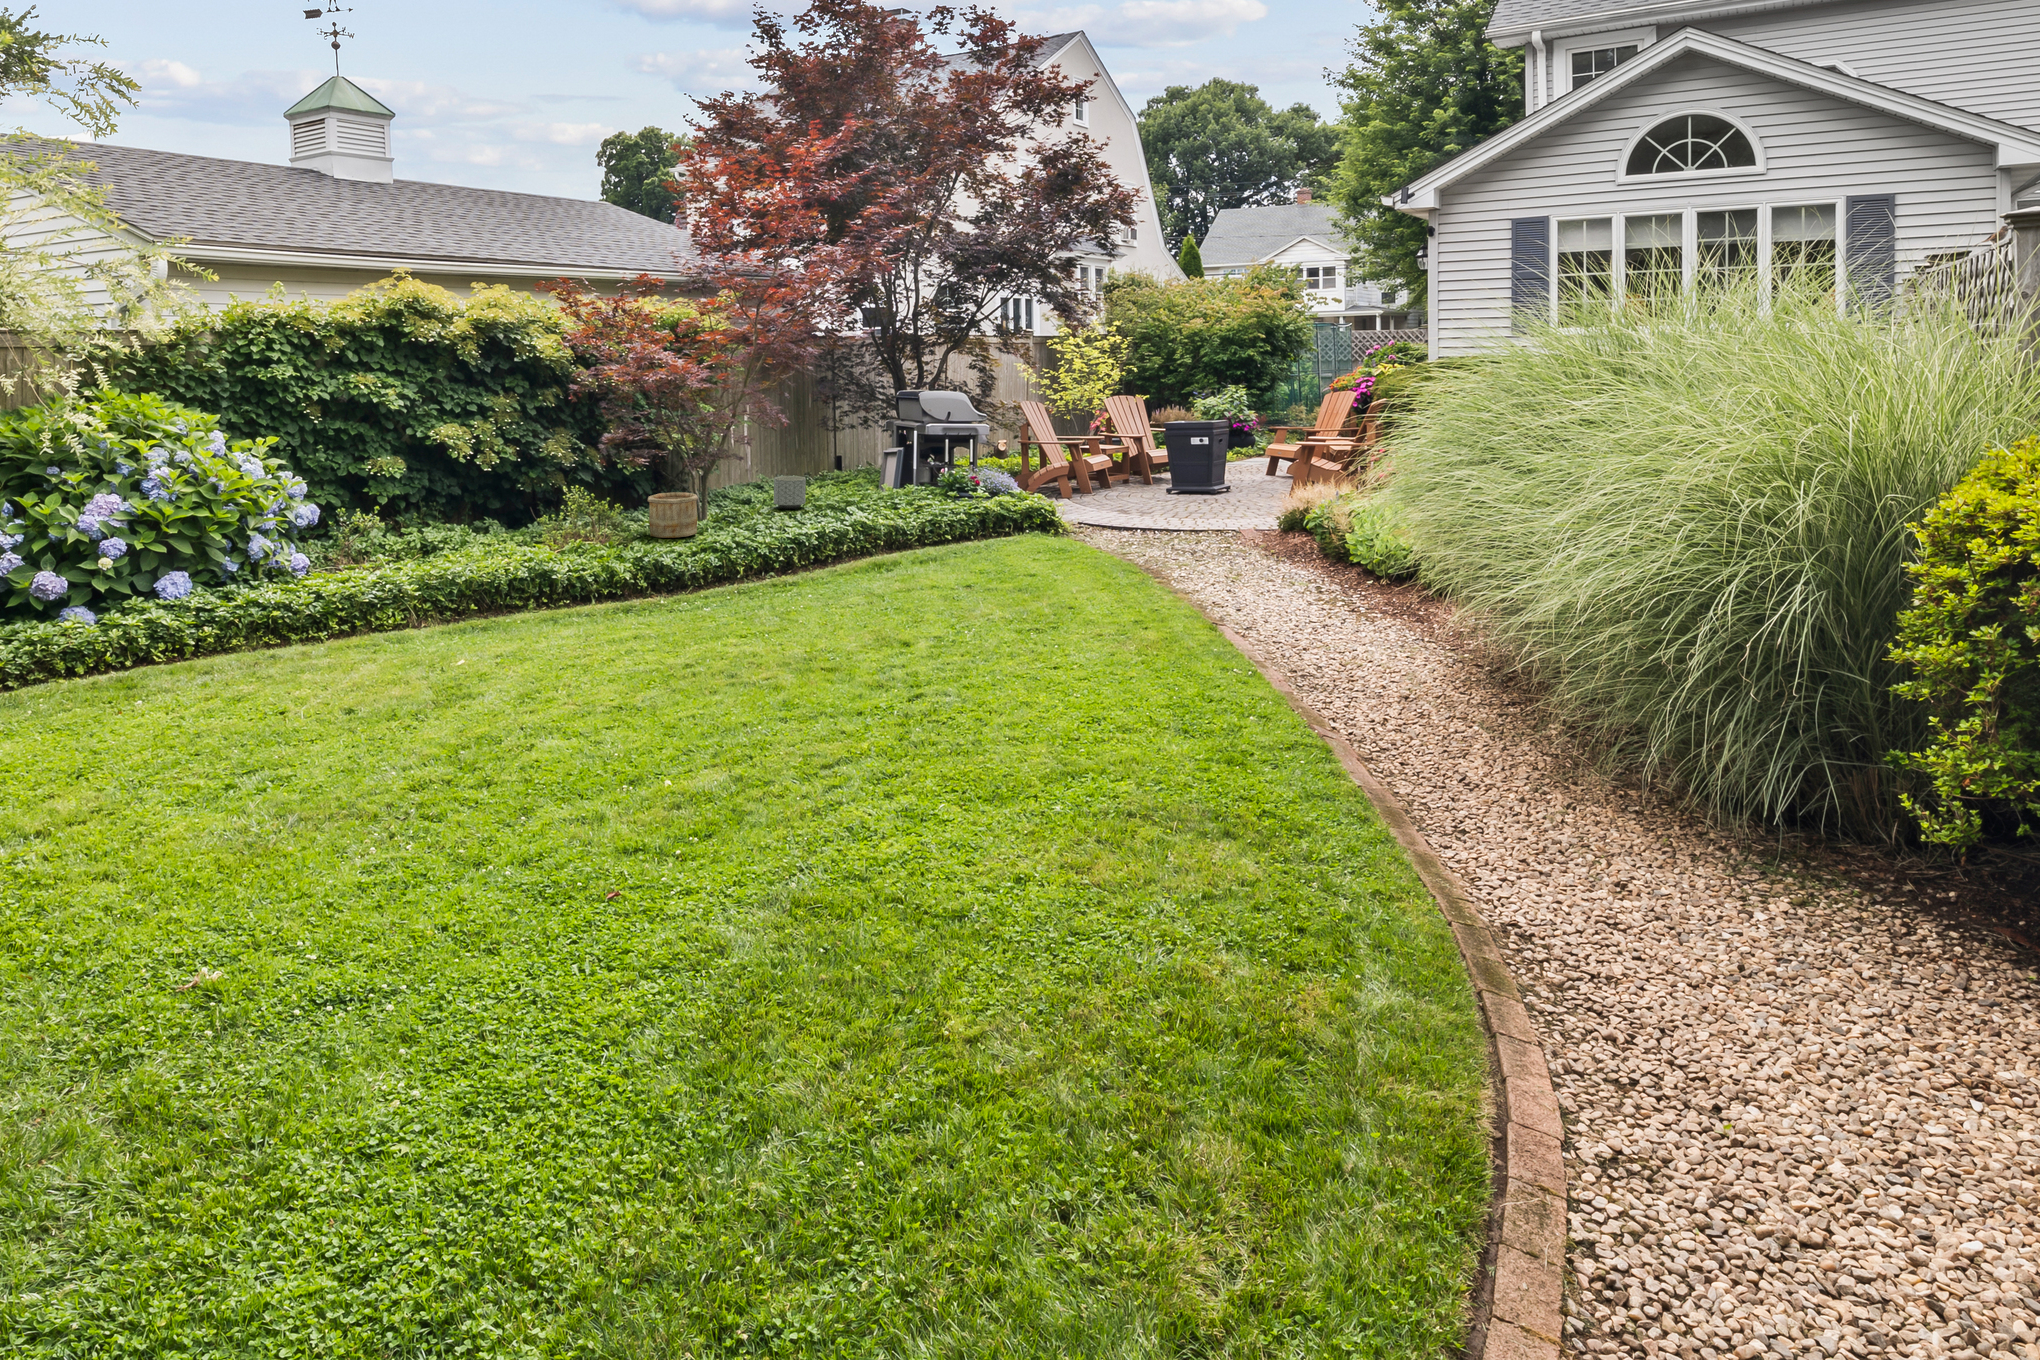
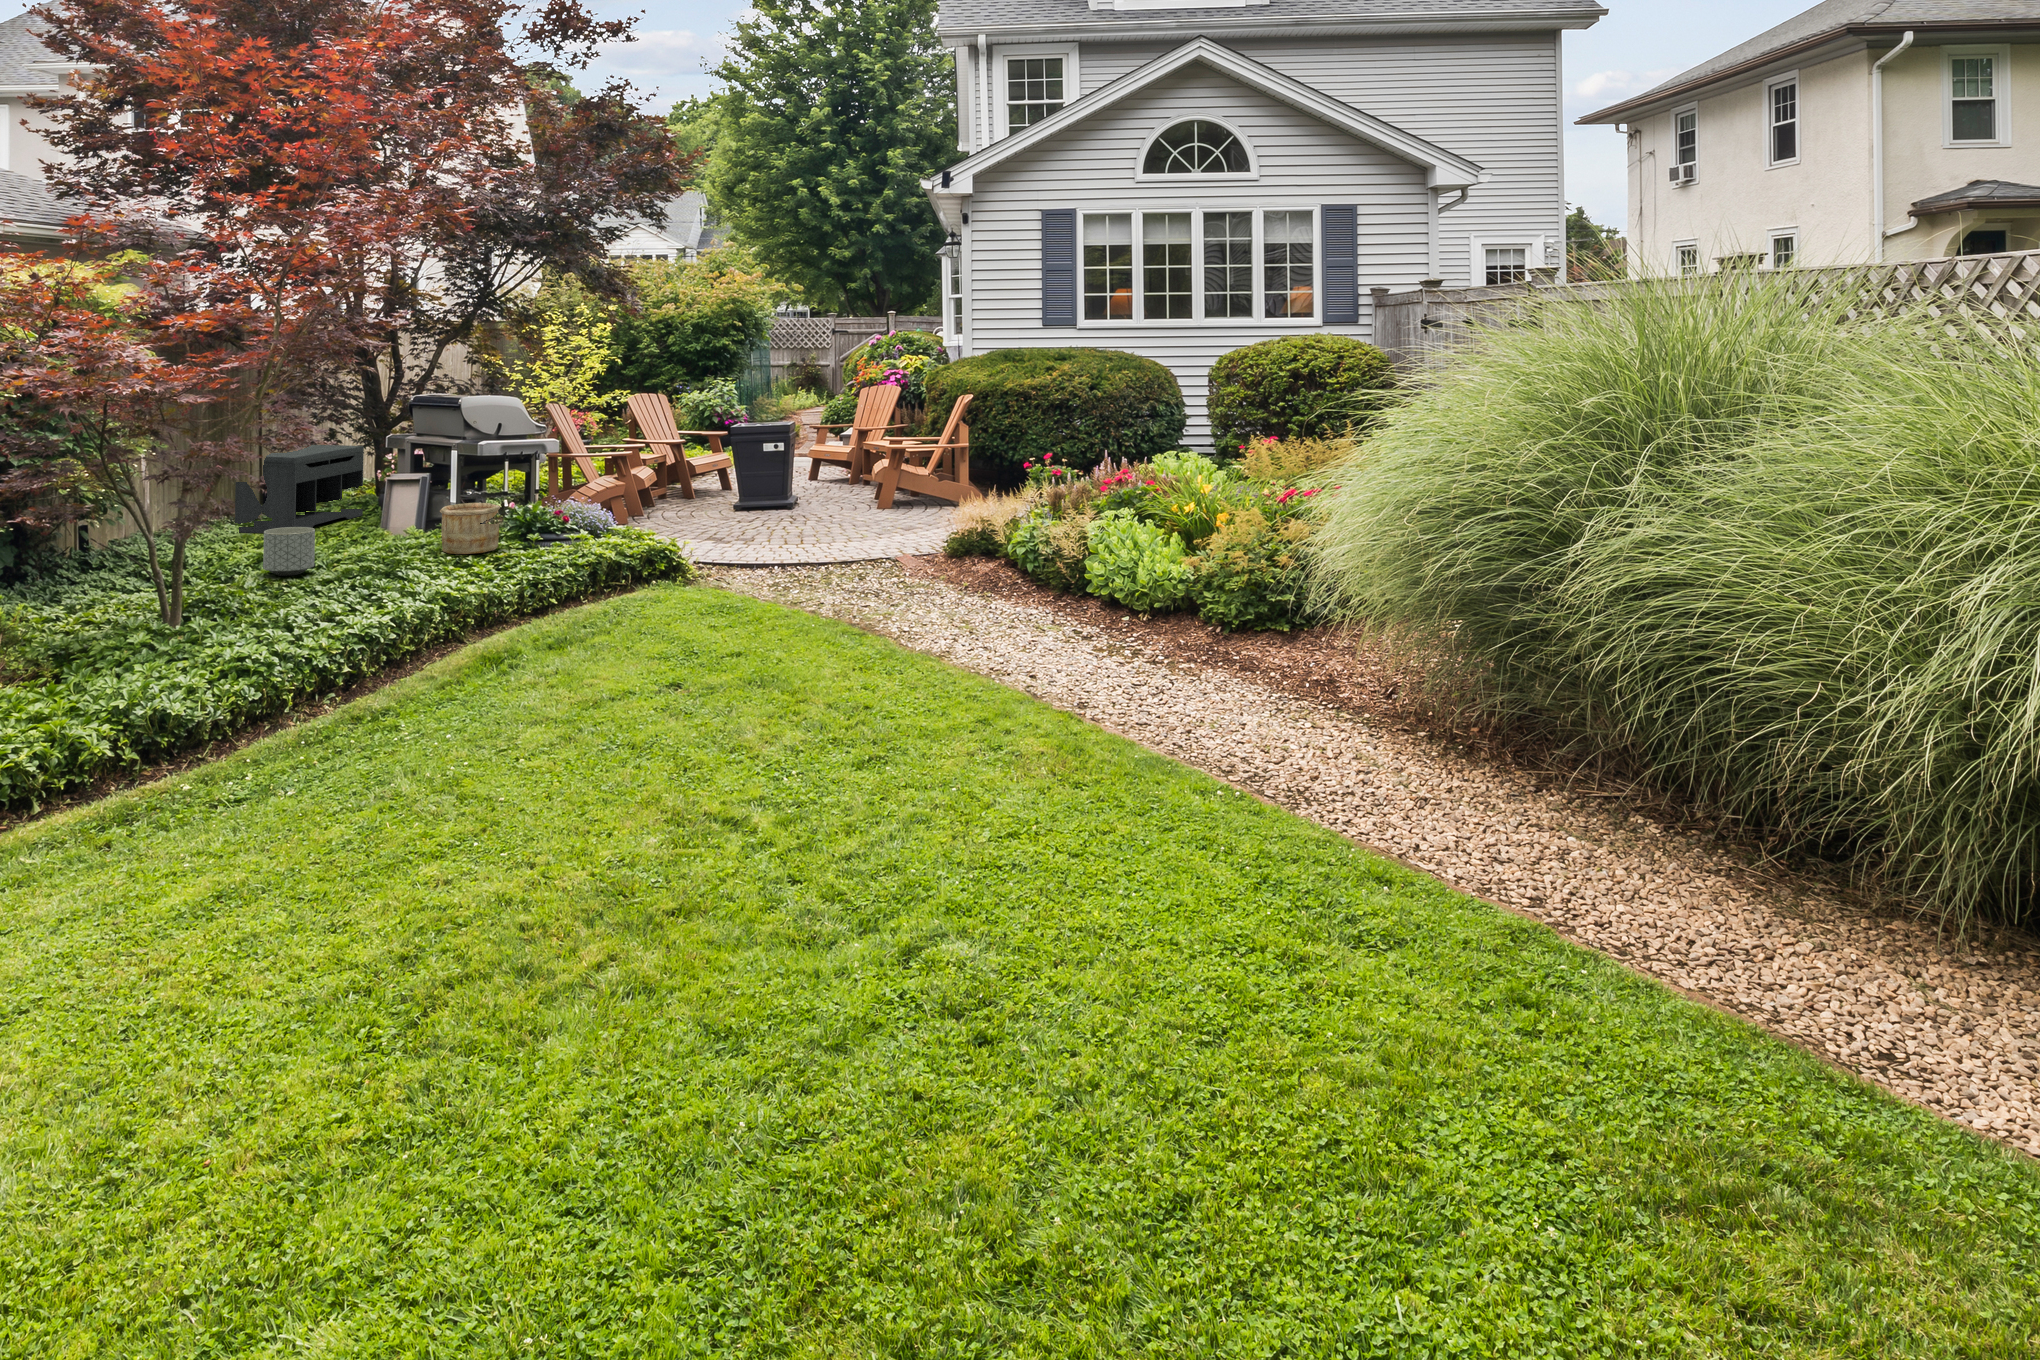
bench: none [787,421,879,483] -> present [235,445,364,533]
wooden bucket: present [648,492,698,538] -> present [440,503,500,554]

